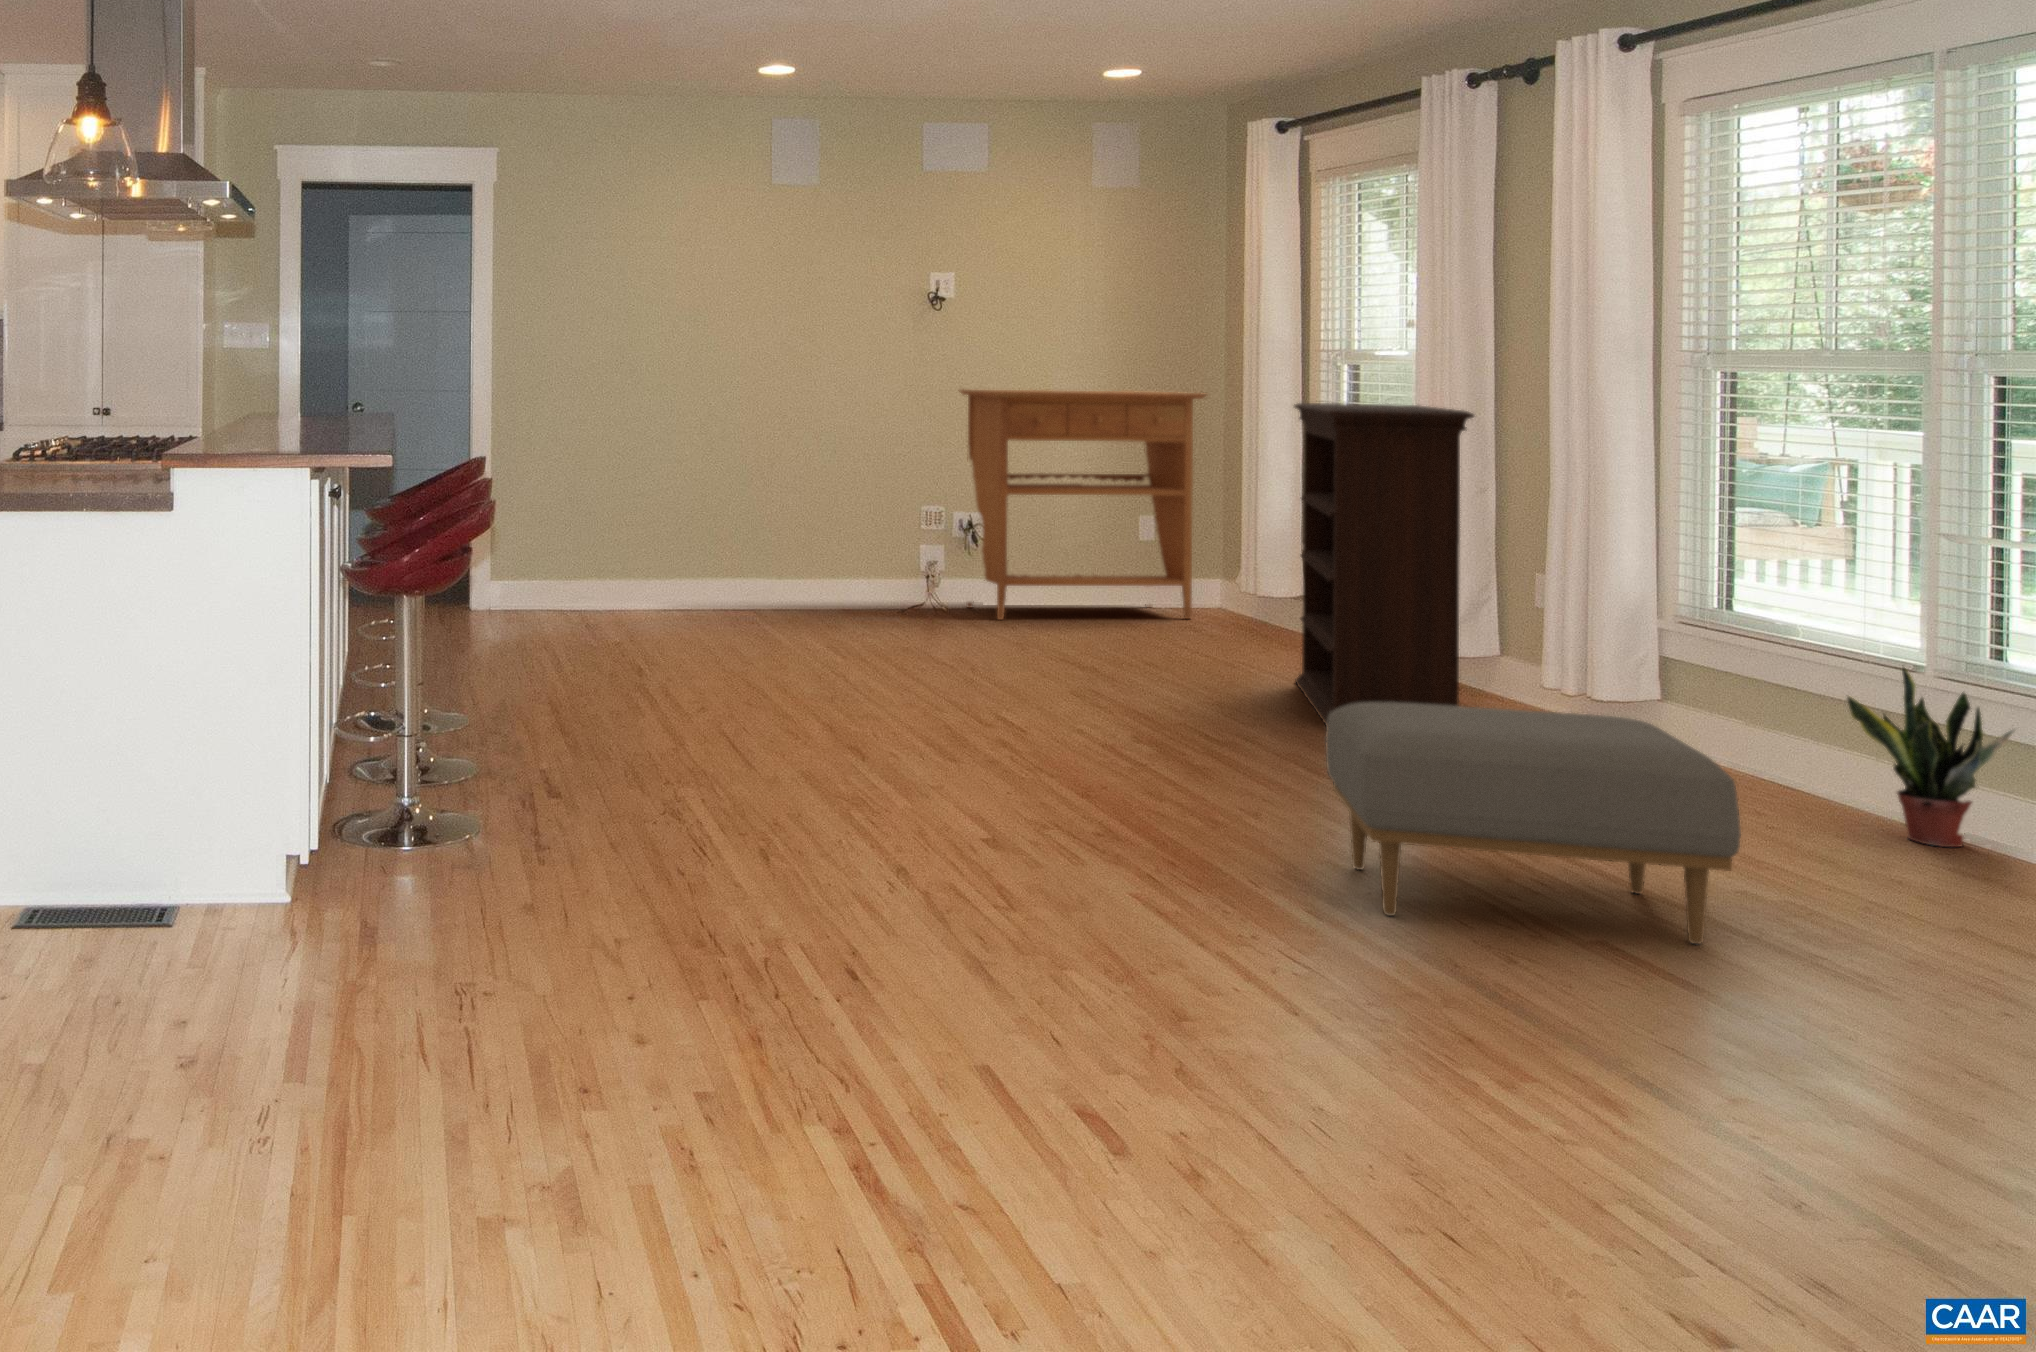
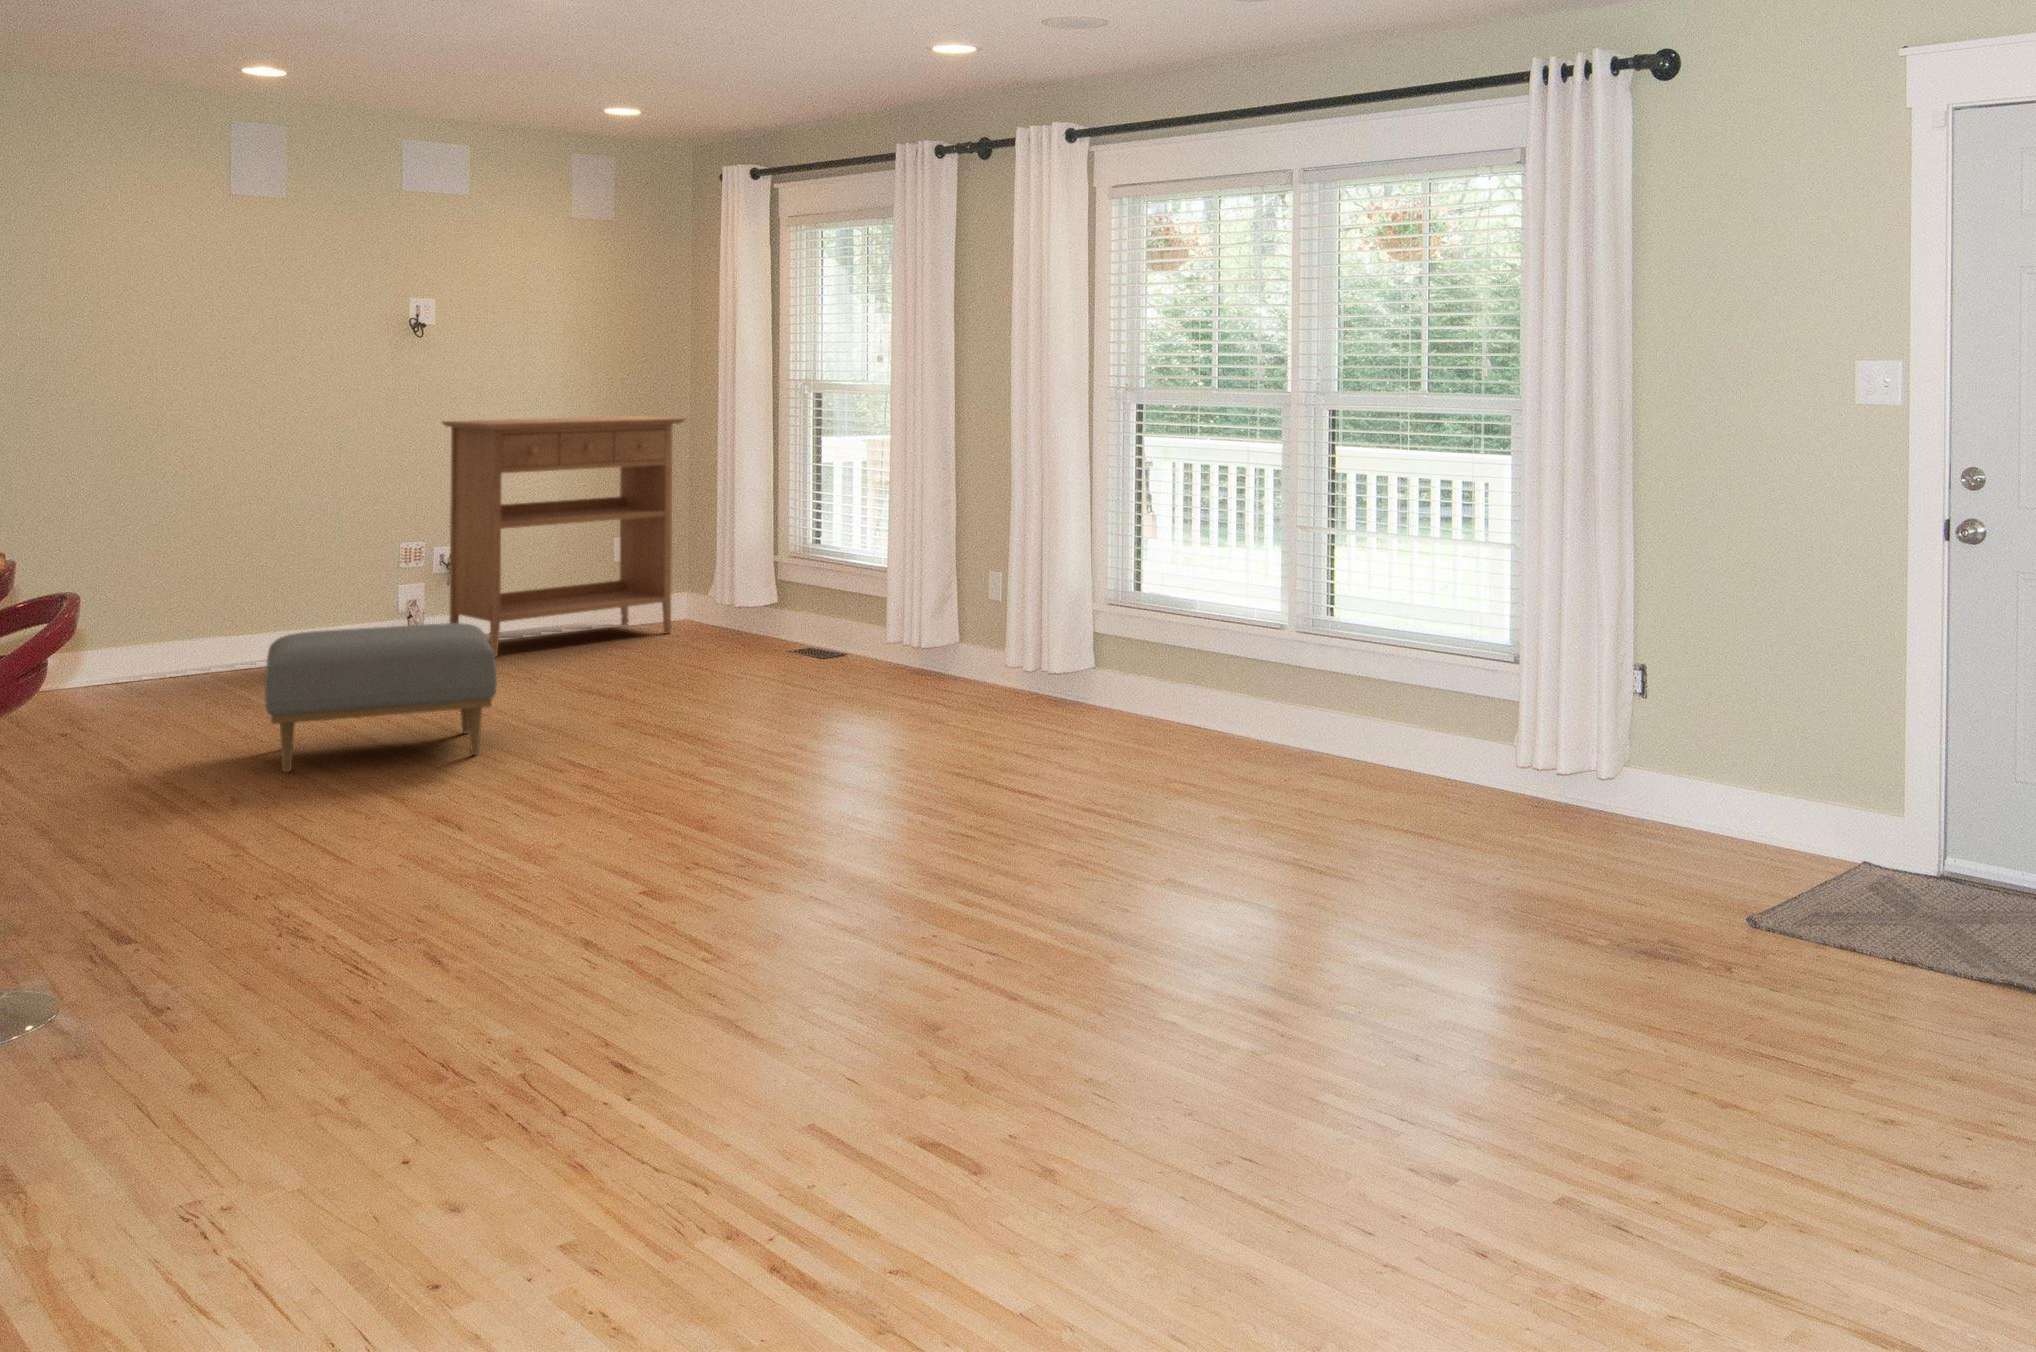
bookshelf: present [1294,403,1474,725] -> none [799,431,975,736]
potted plant: present [1847,667,2014,847] -> none [1253,628,1350,762]
ottoman: present [1325,702,1741,945] -> present [265,623,497,772]

